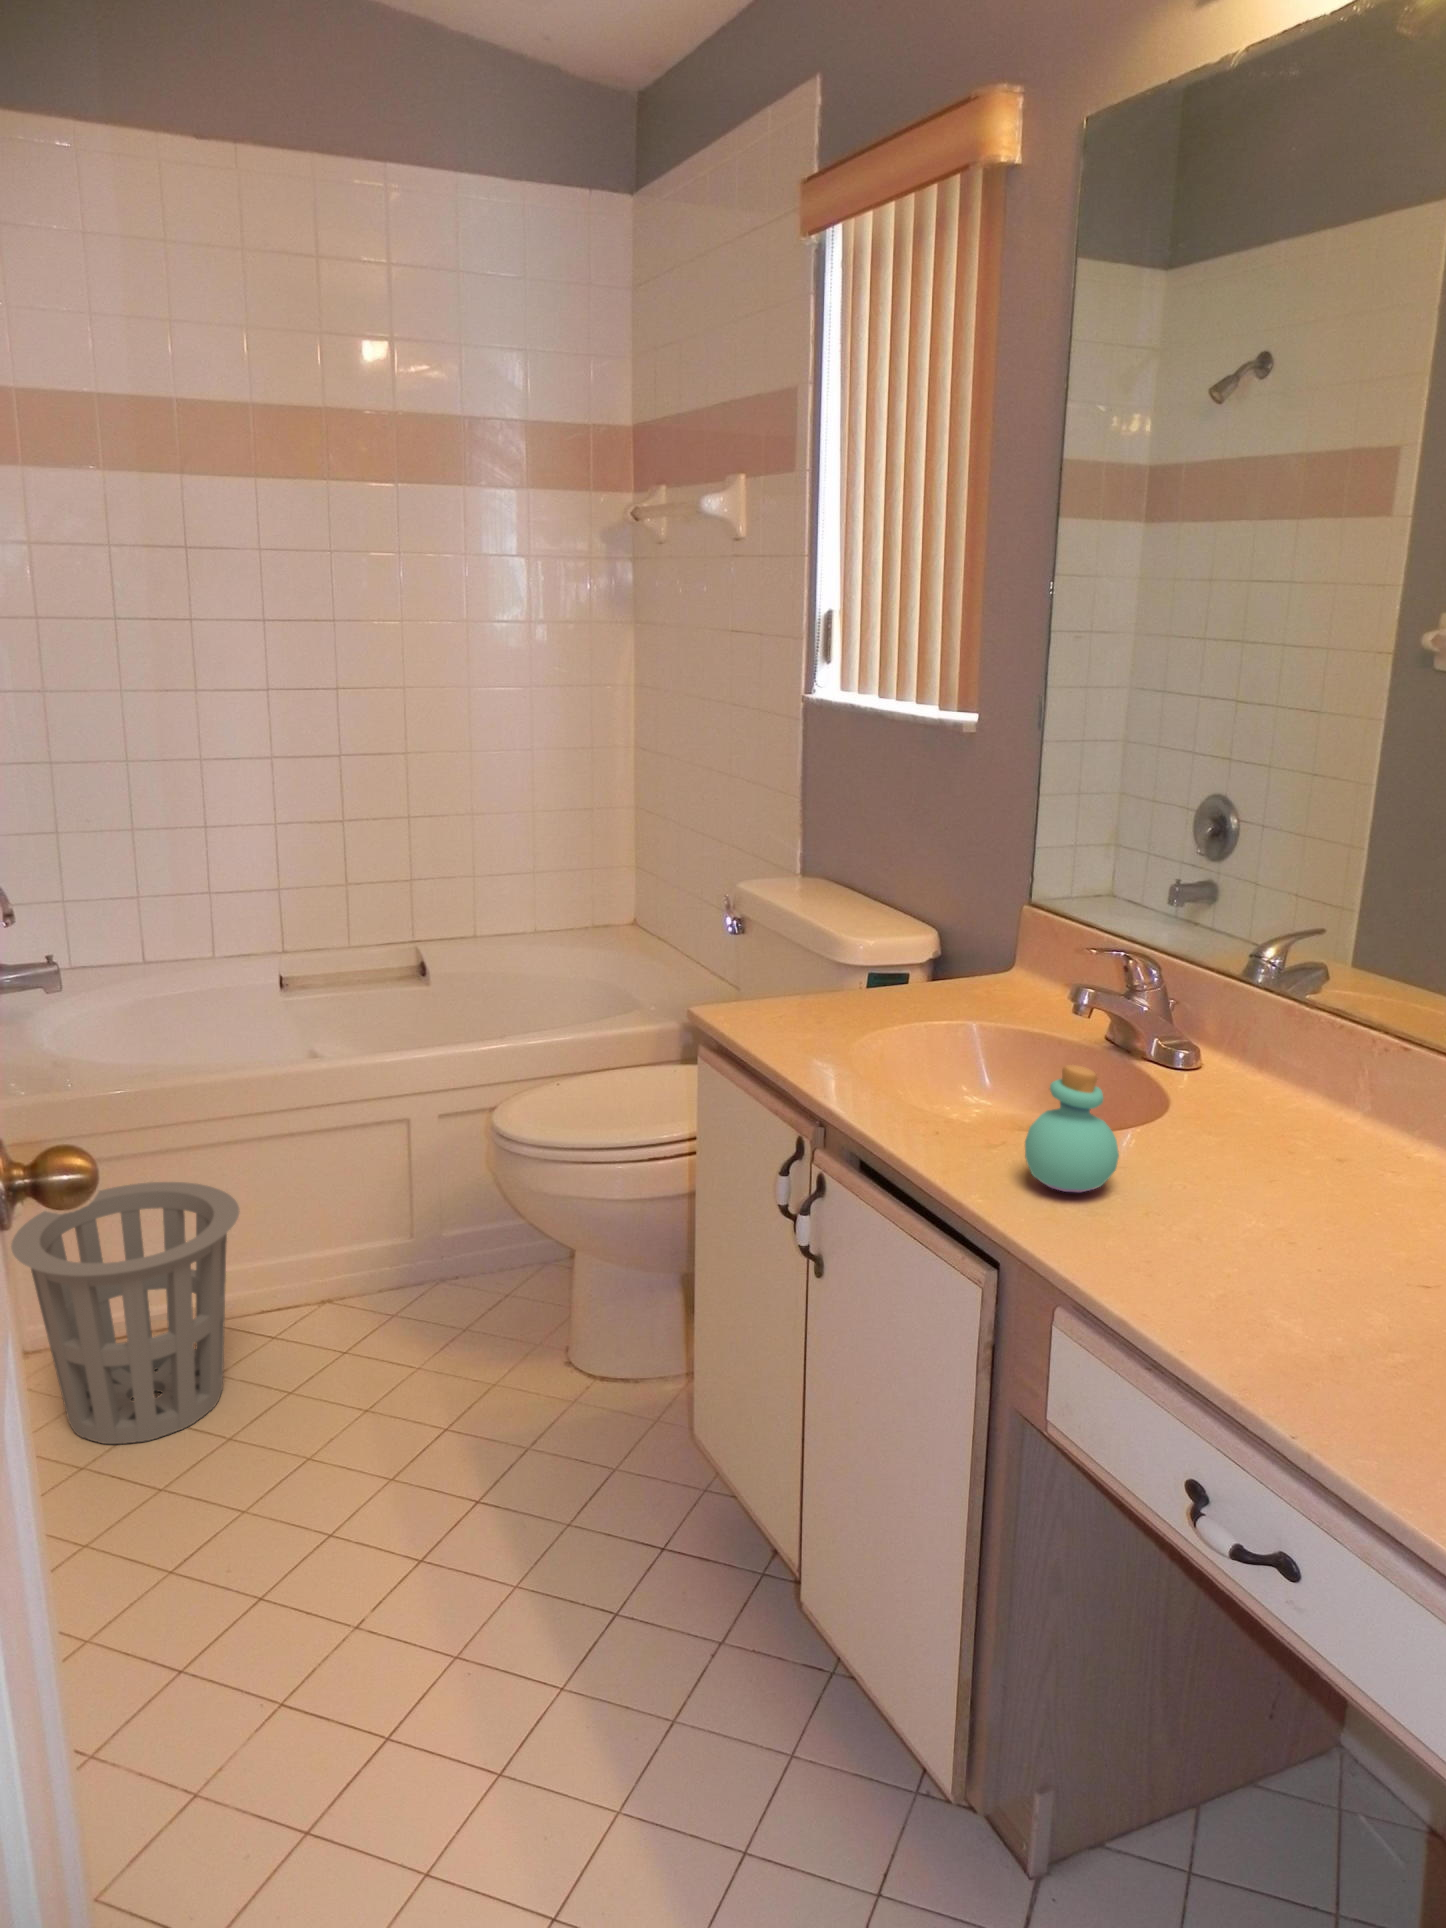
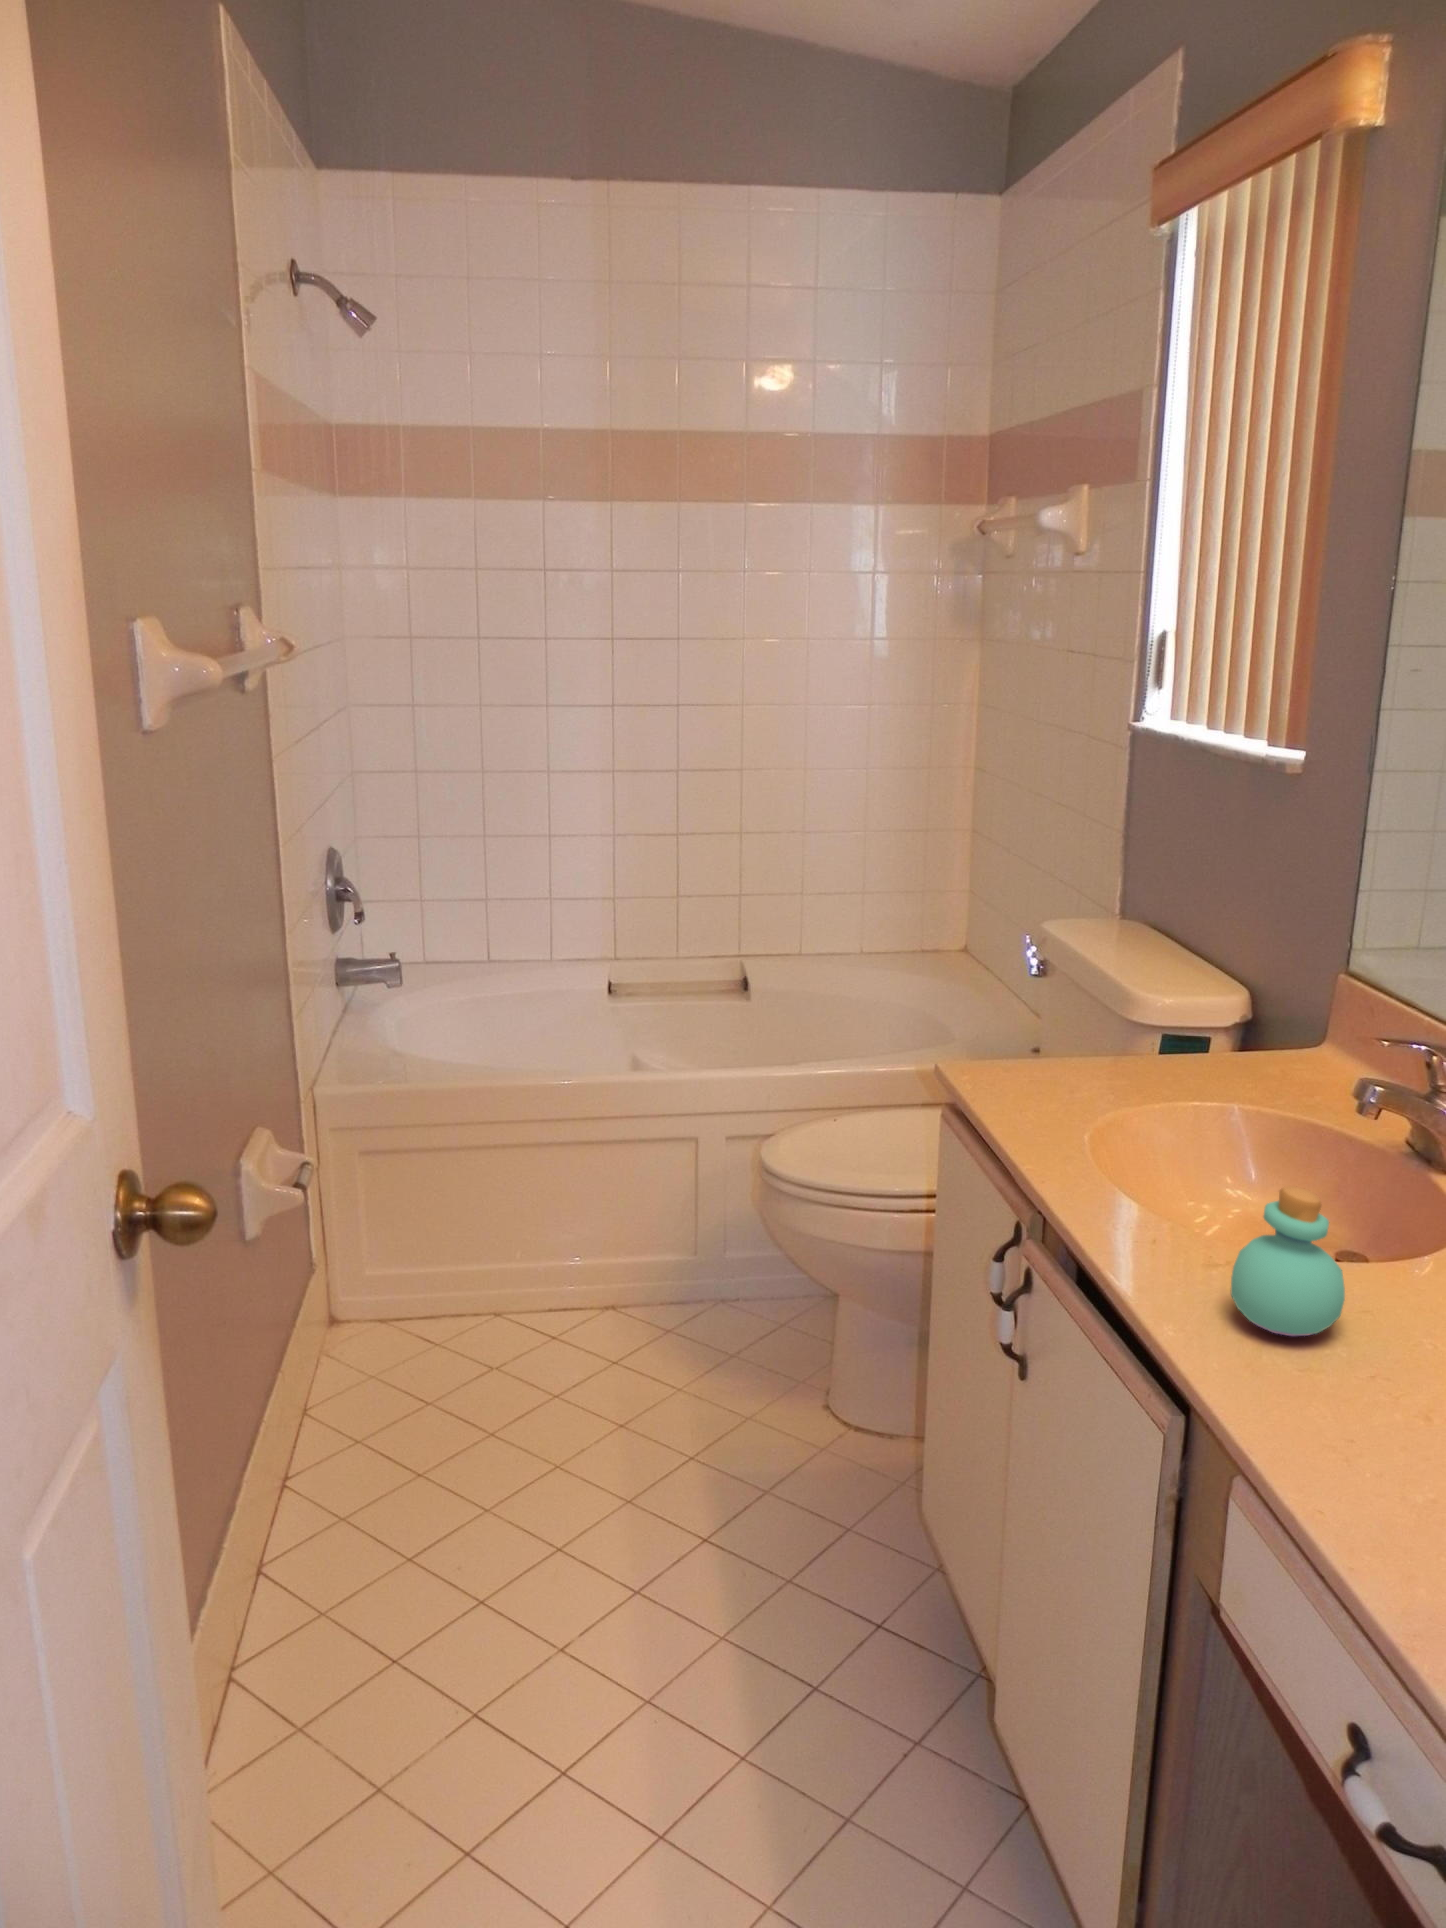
waste basket: present [11,1182,240,1444] -> none [319,1175,518,1419]

